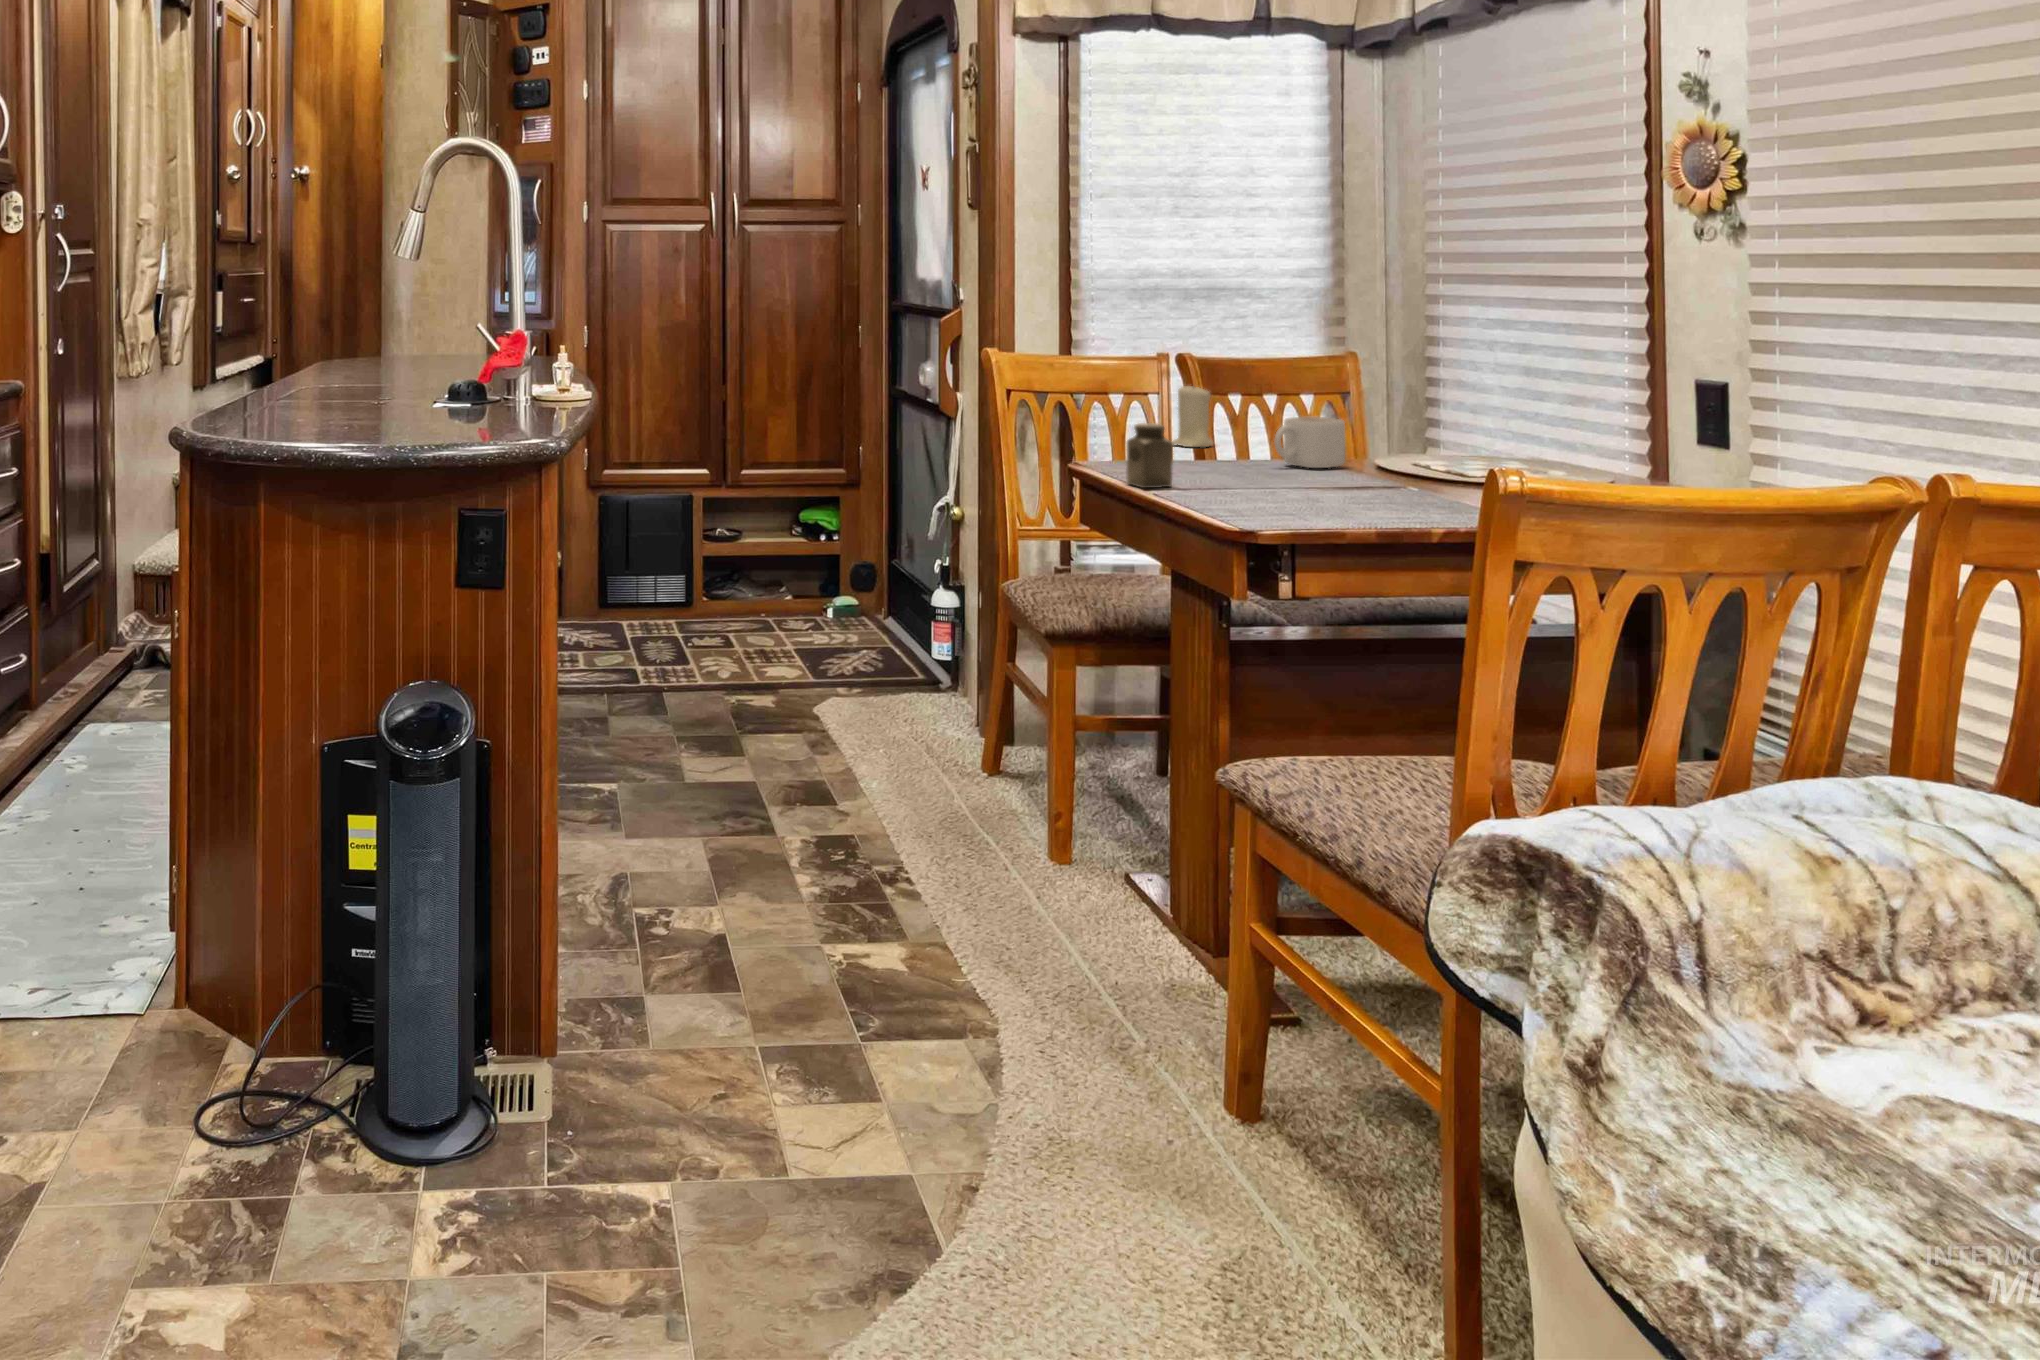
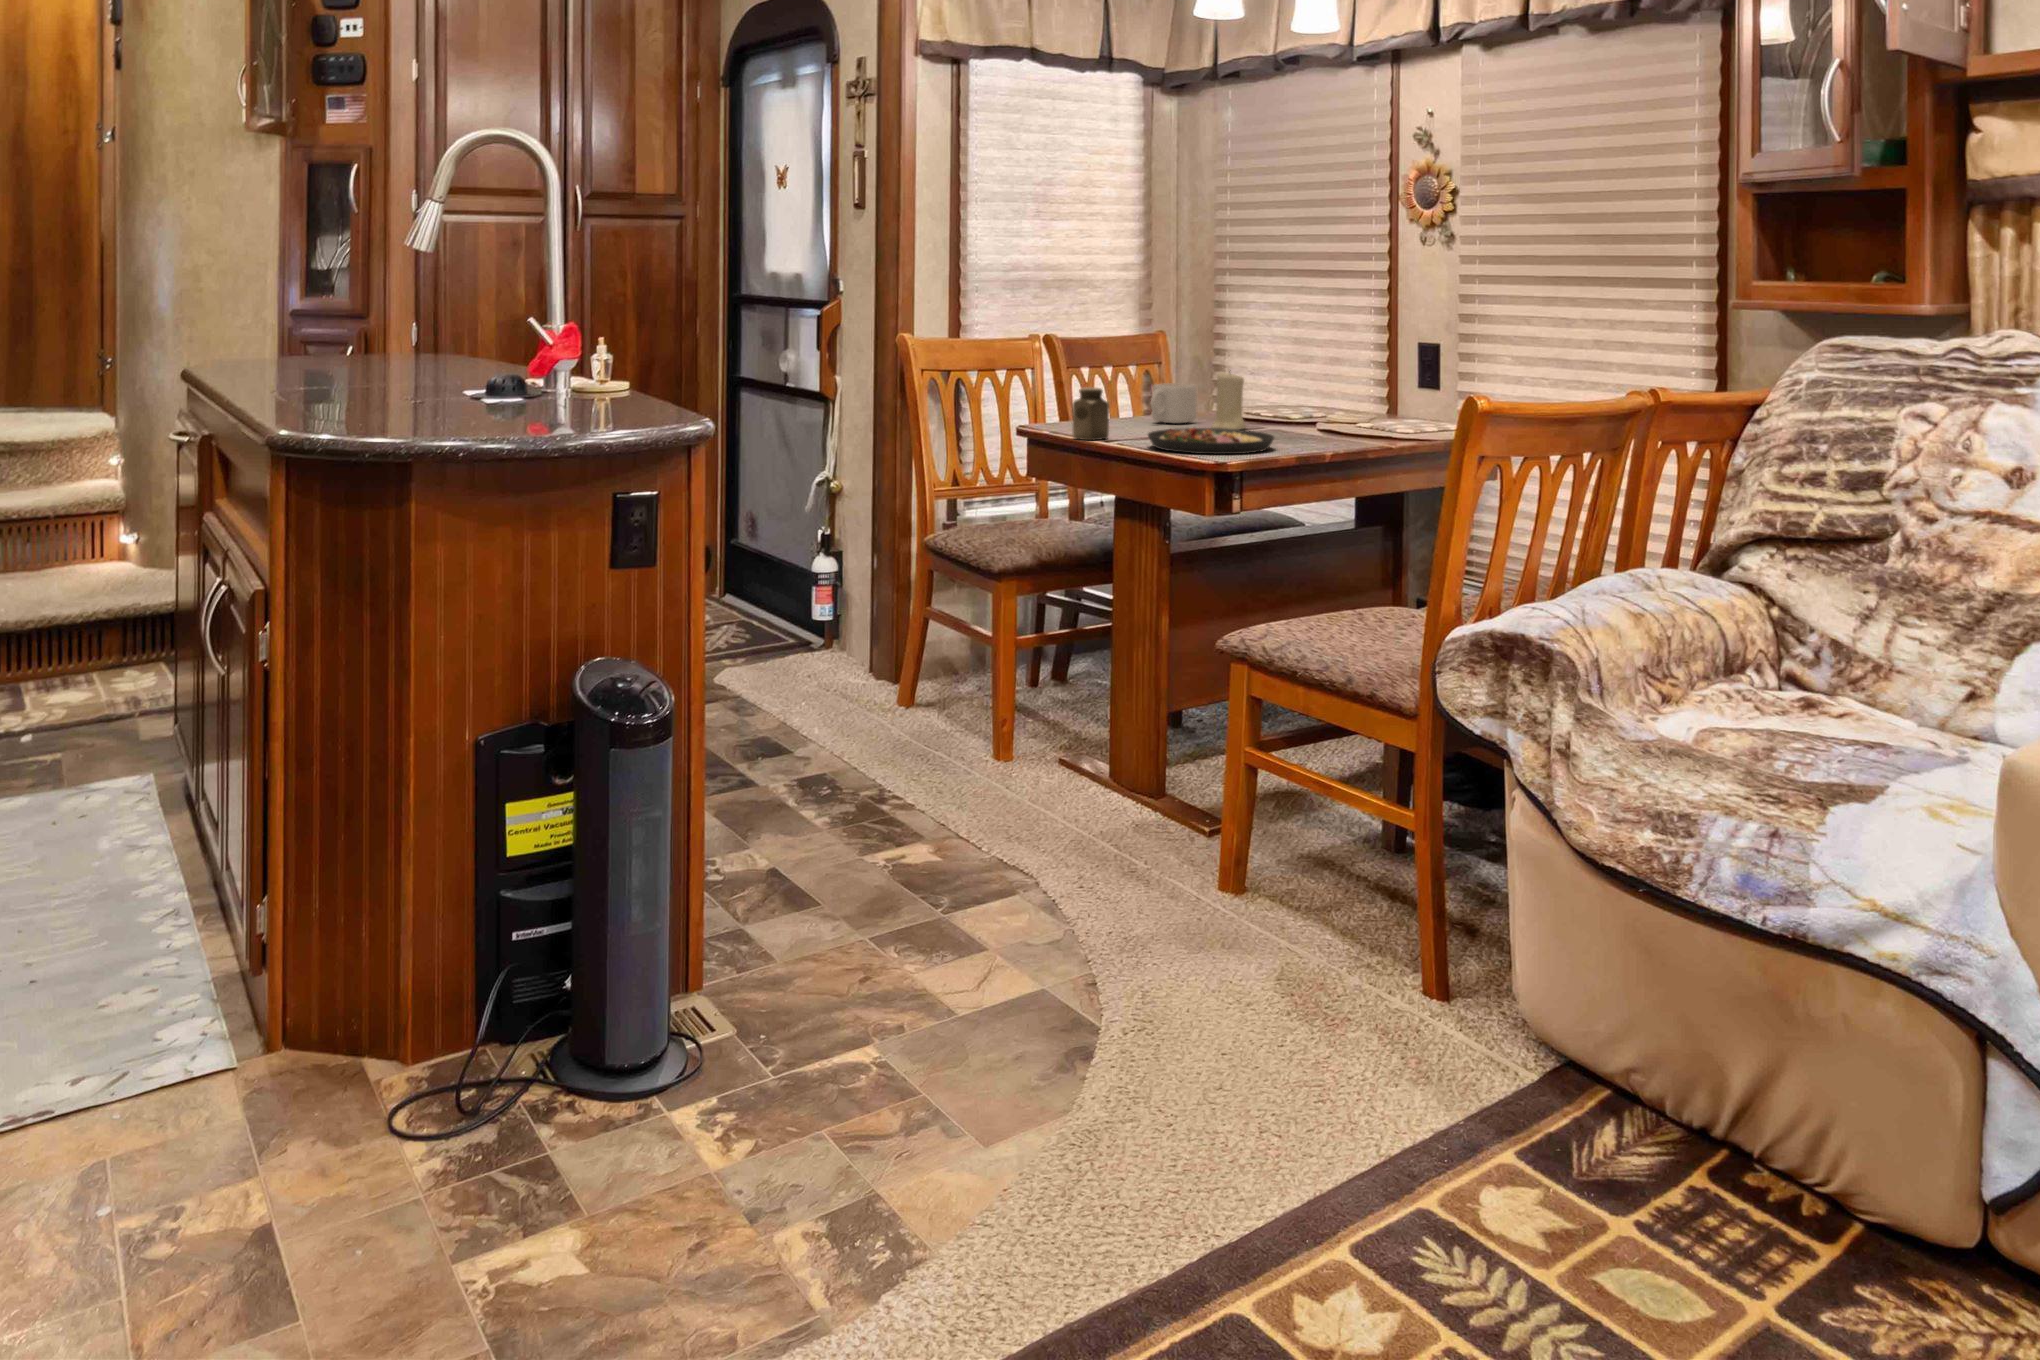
candle: present [1172,386,1213,447] -> present [1211,372,1246,430]
plate: none [1193,481,1372,522] -> present [1148,428,1274,454]

